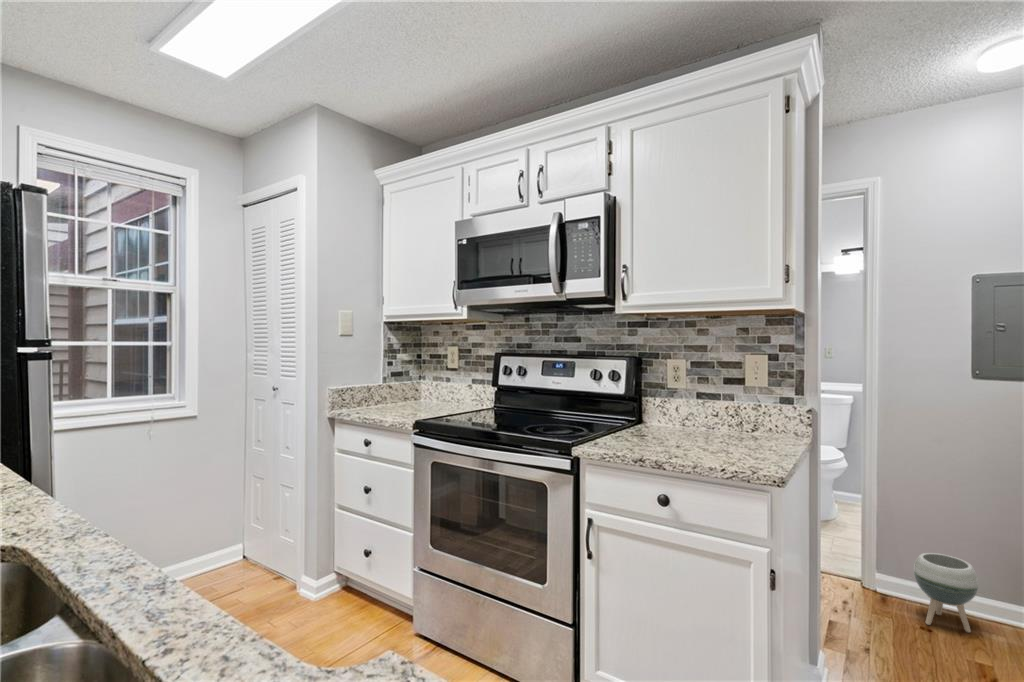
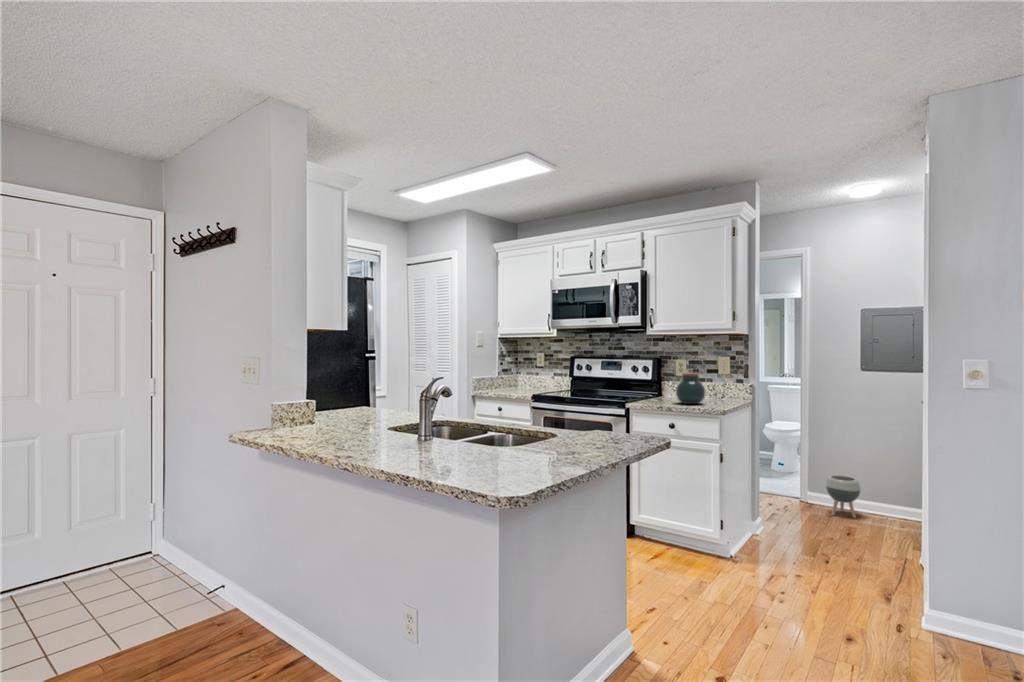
jar: none [670,386,727,448] -> present [676,373,705,404]

